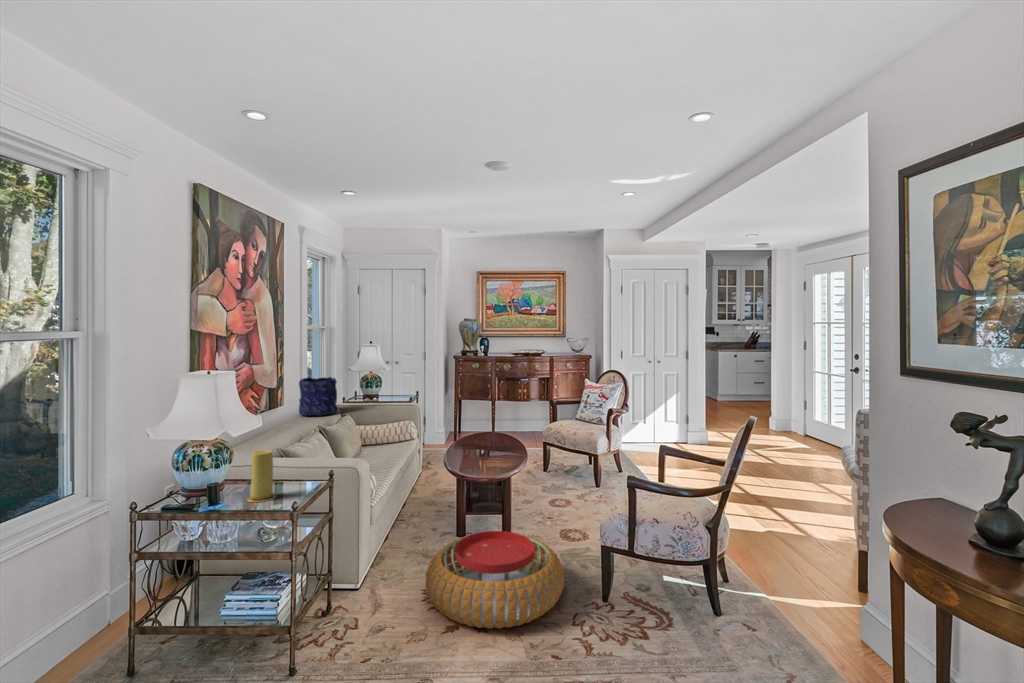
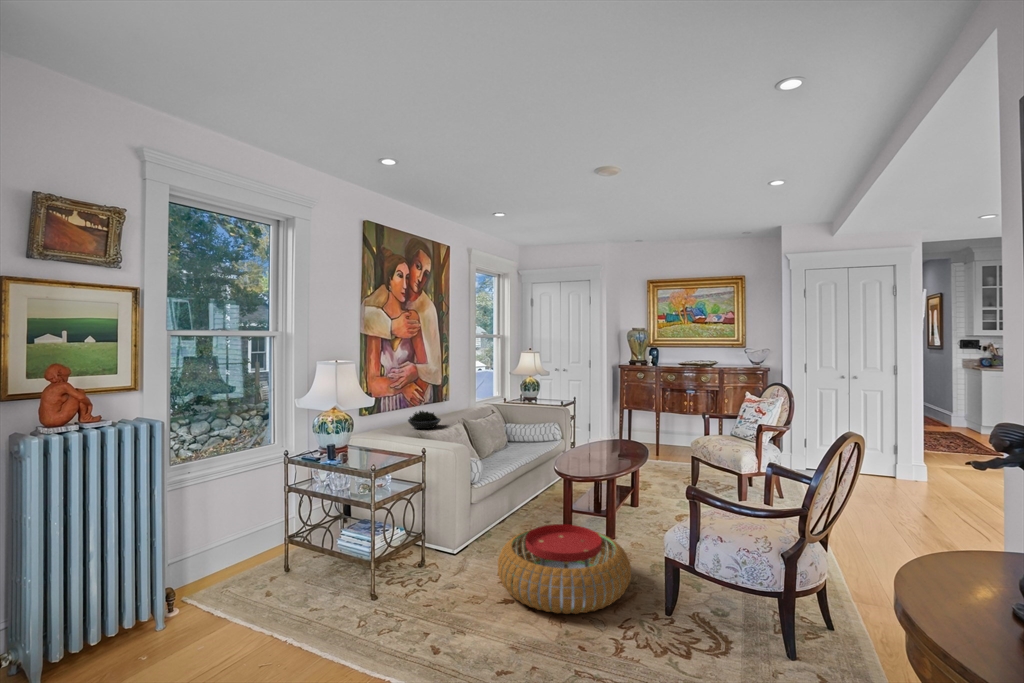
vase: present [299,377,337,416] -> none [460,378,492,411]
succulent plant: none [259,422,302,445] -> present [408,411,441,429]
candle: present [247,450,276,502] -> none [358,424,379,464]

